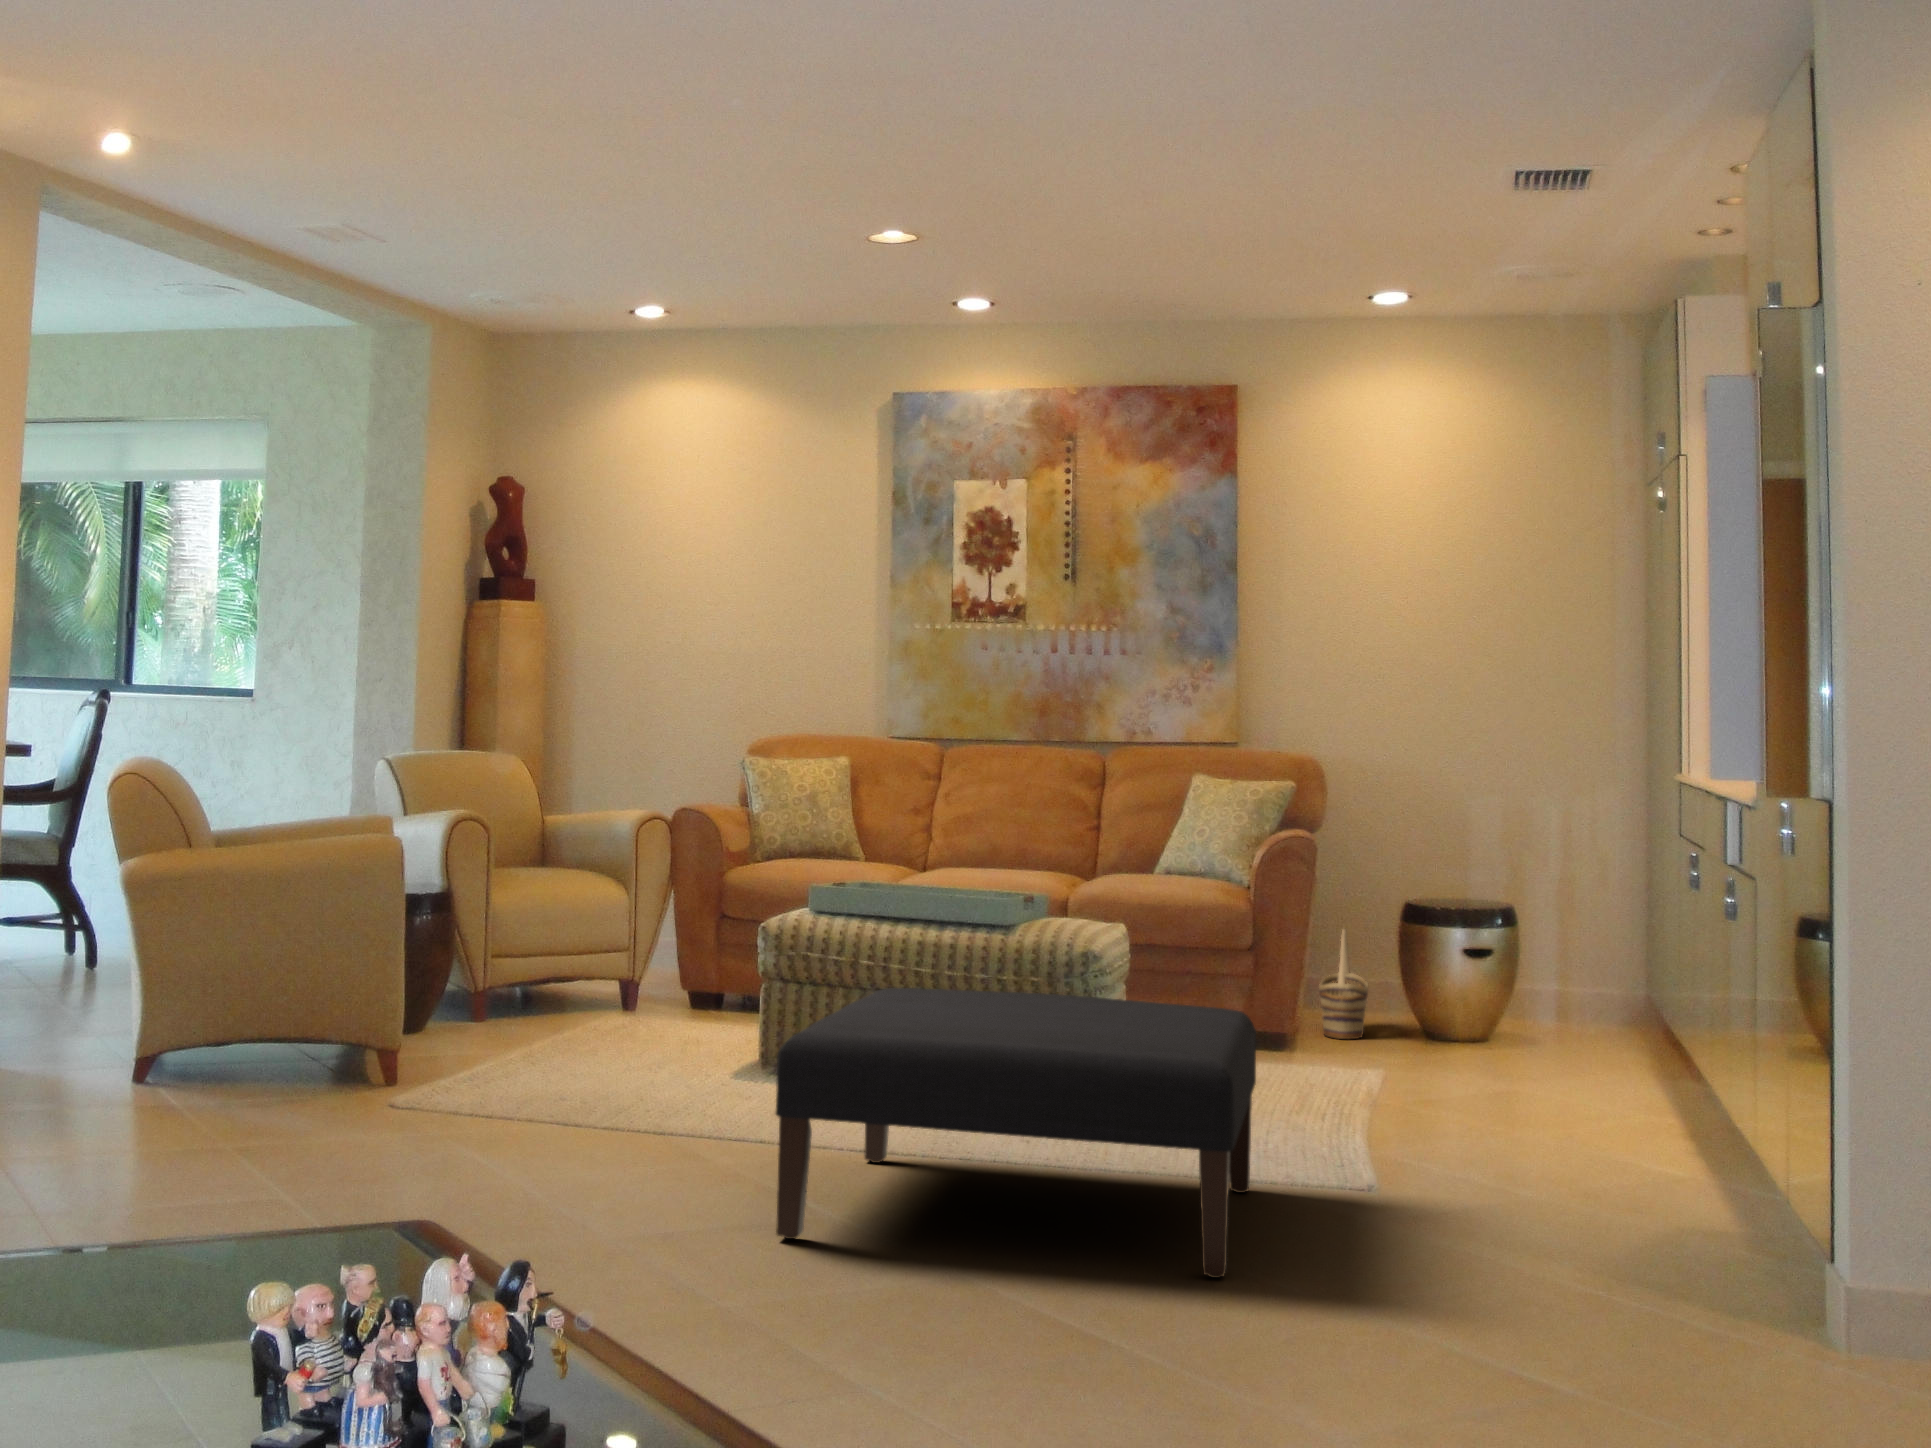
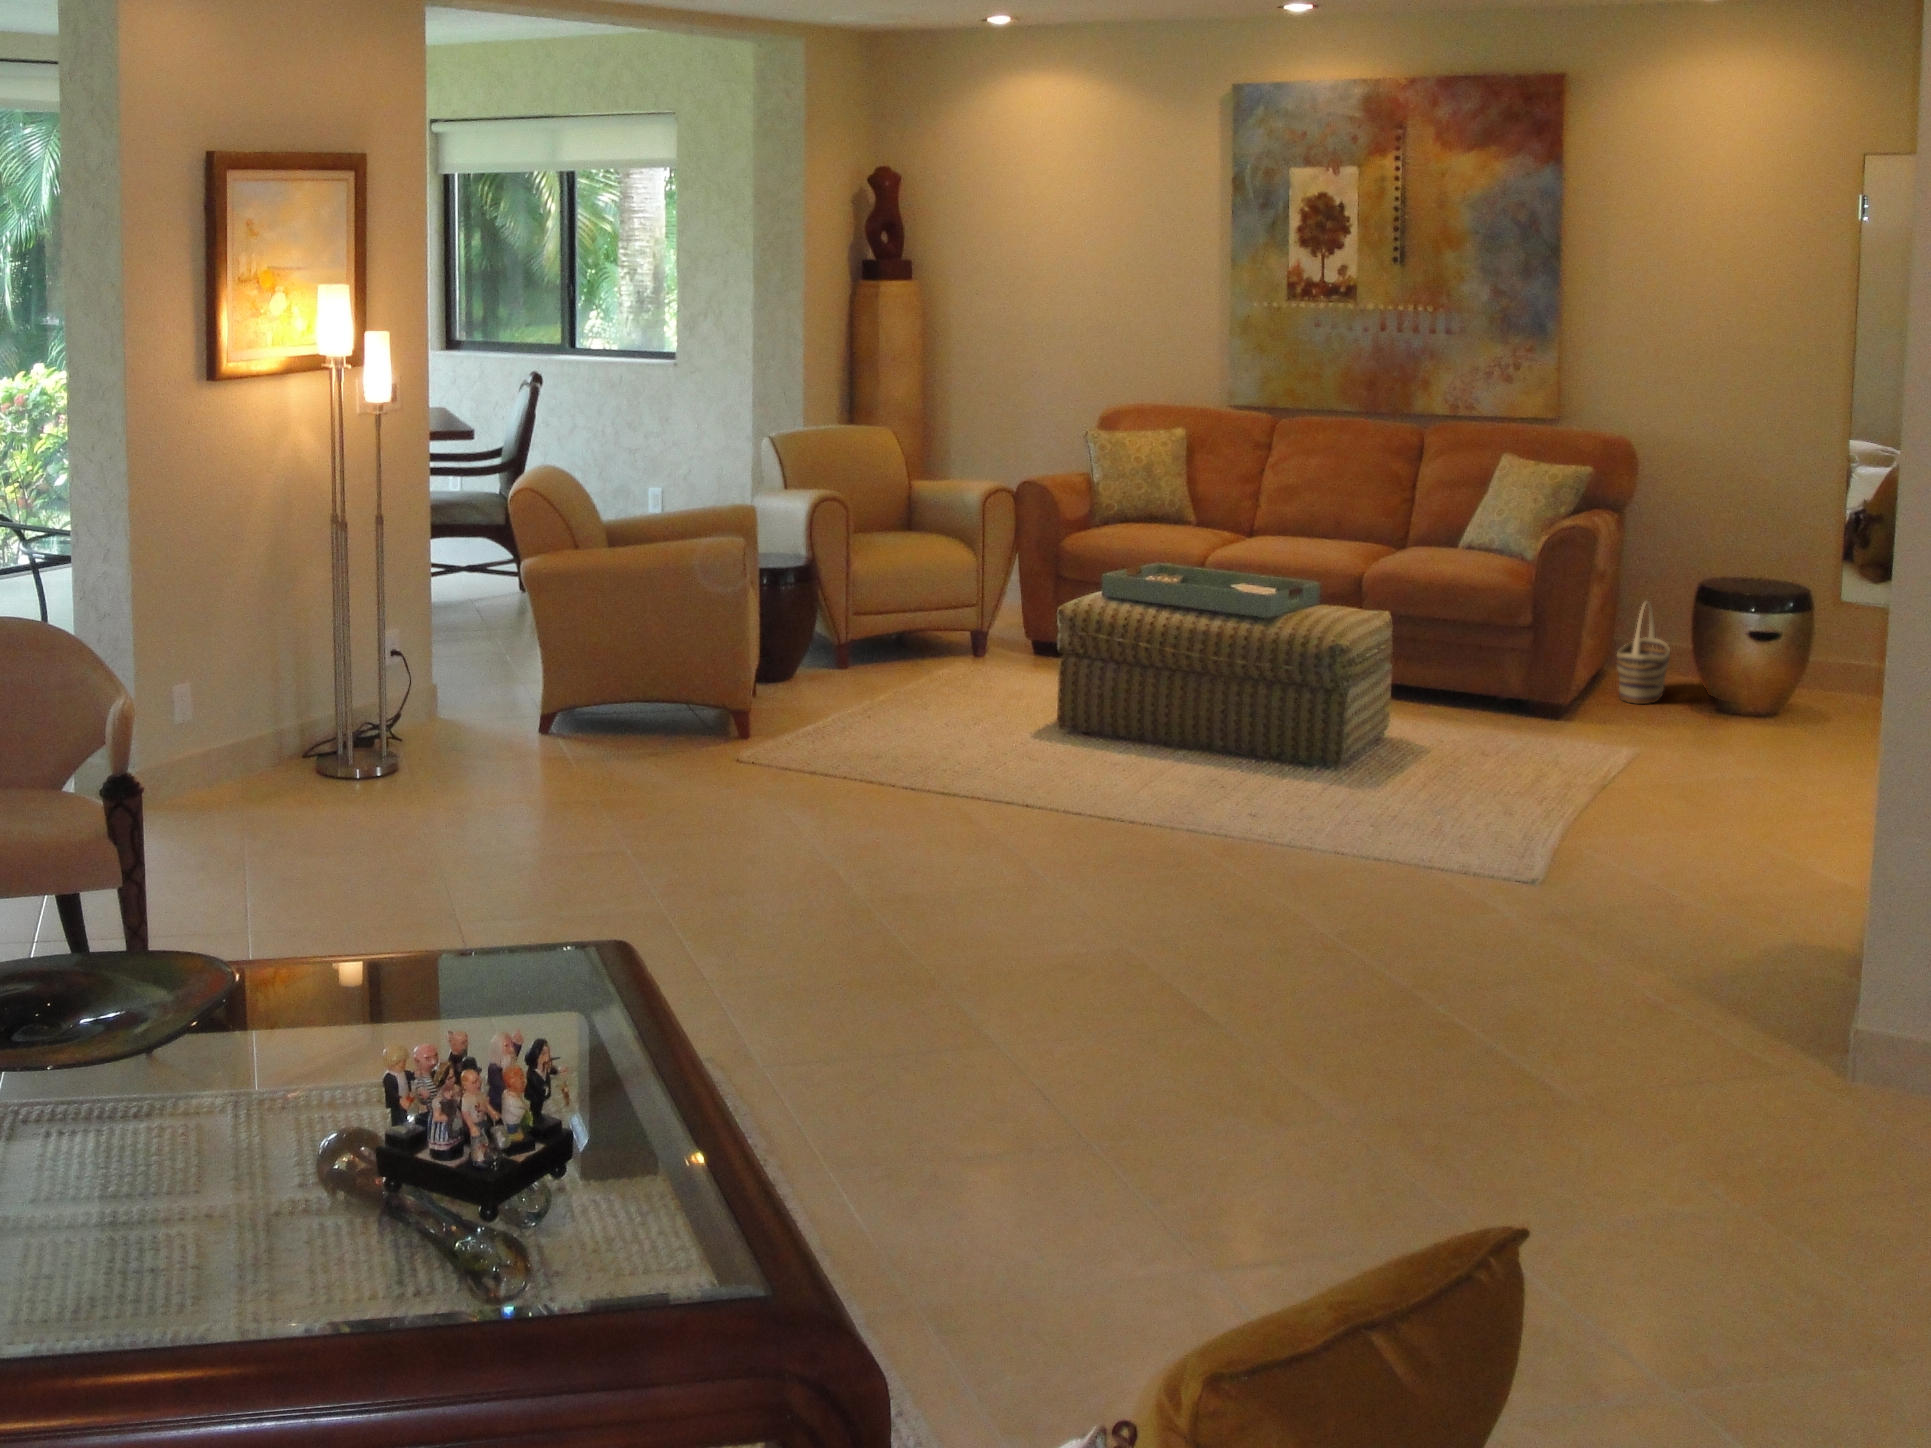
ottoman: present [776,988,1256,1278] -> none [973,705,1434,994]

